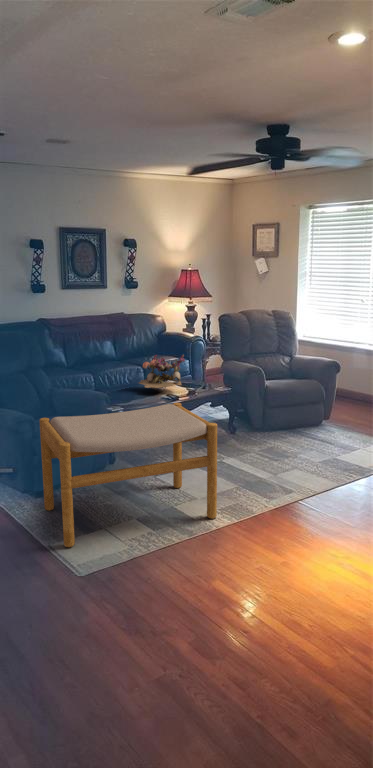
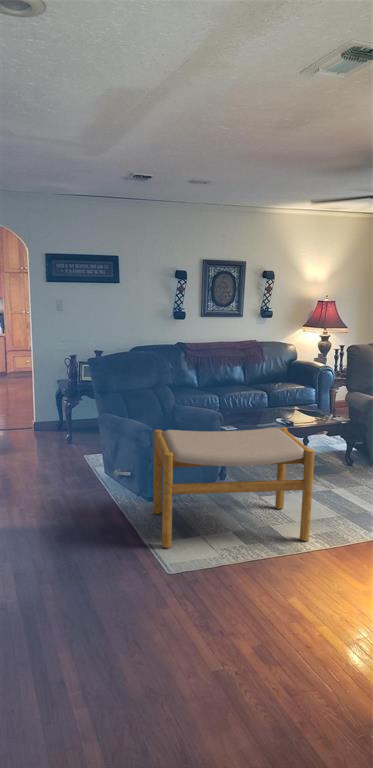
flower arrangement: present [139,355,185,390] -> none [257,382,303,416]

